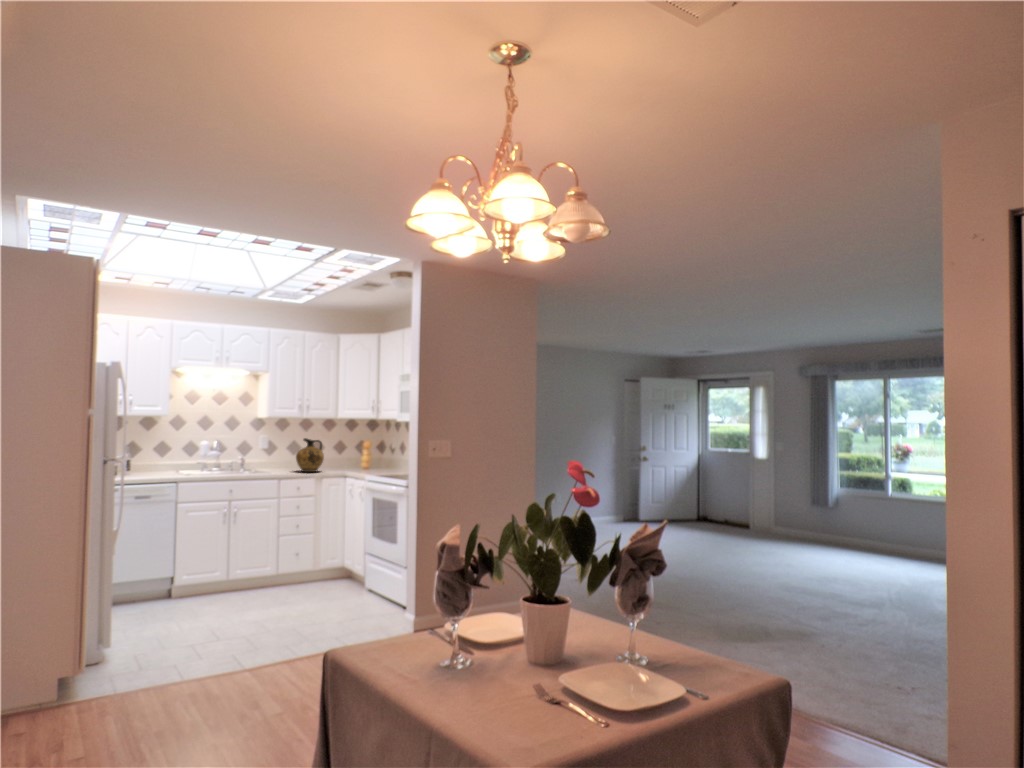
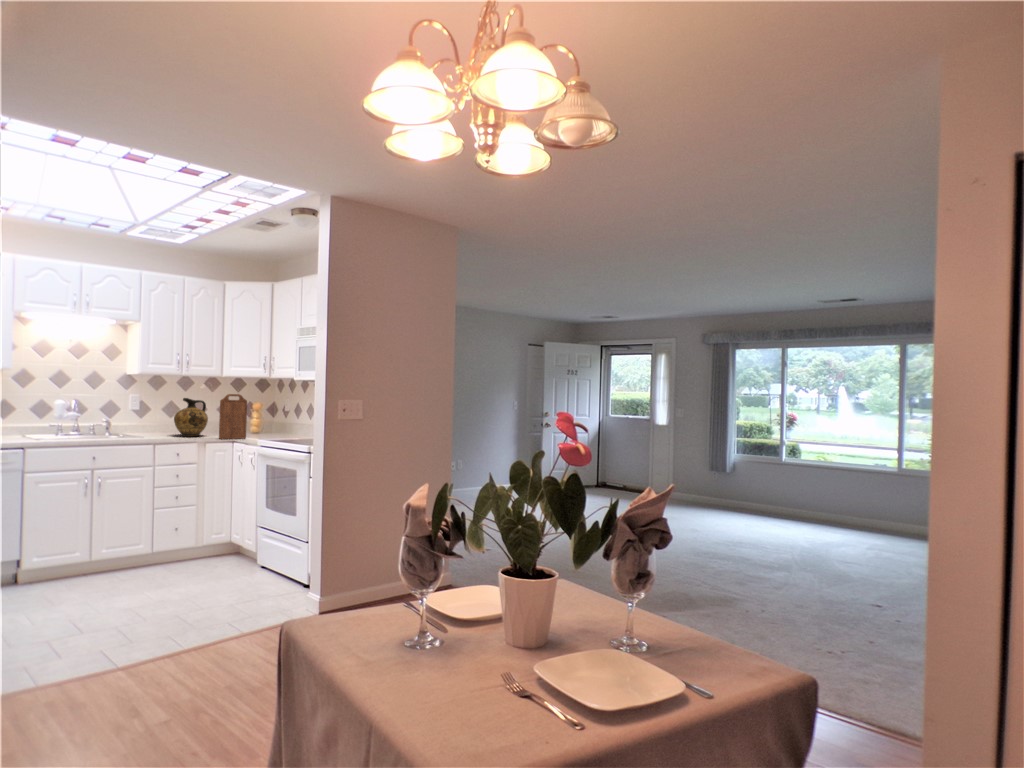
cutting board: none [333,434,357,475] -> present [219,394,247,439]

